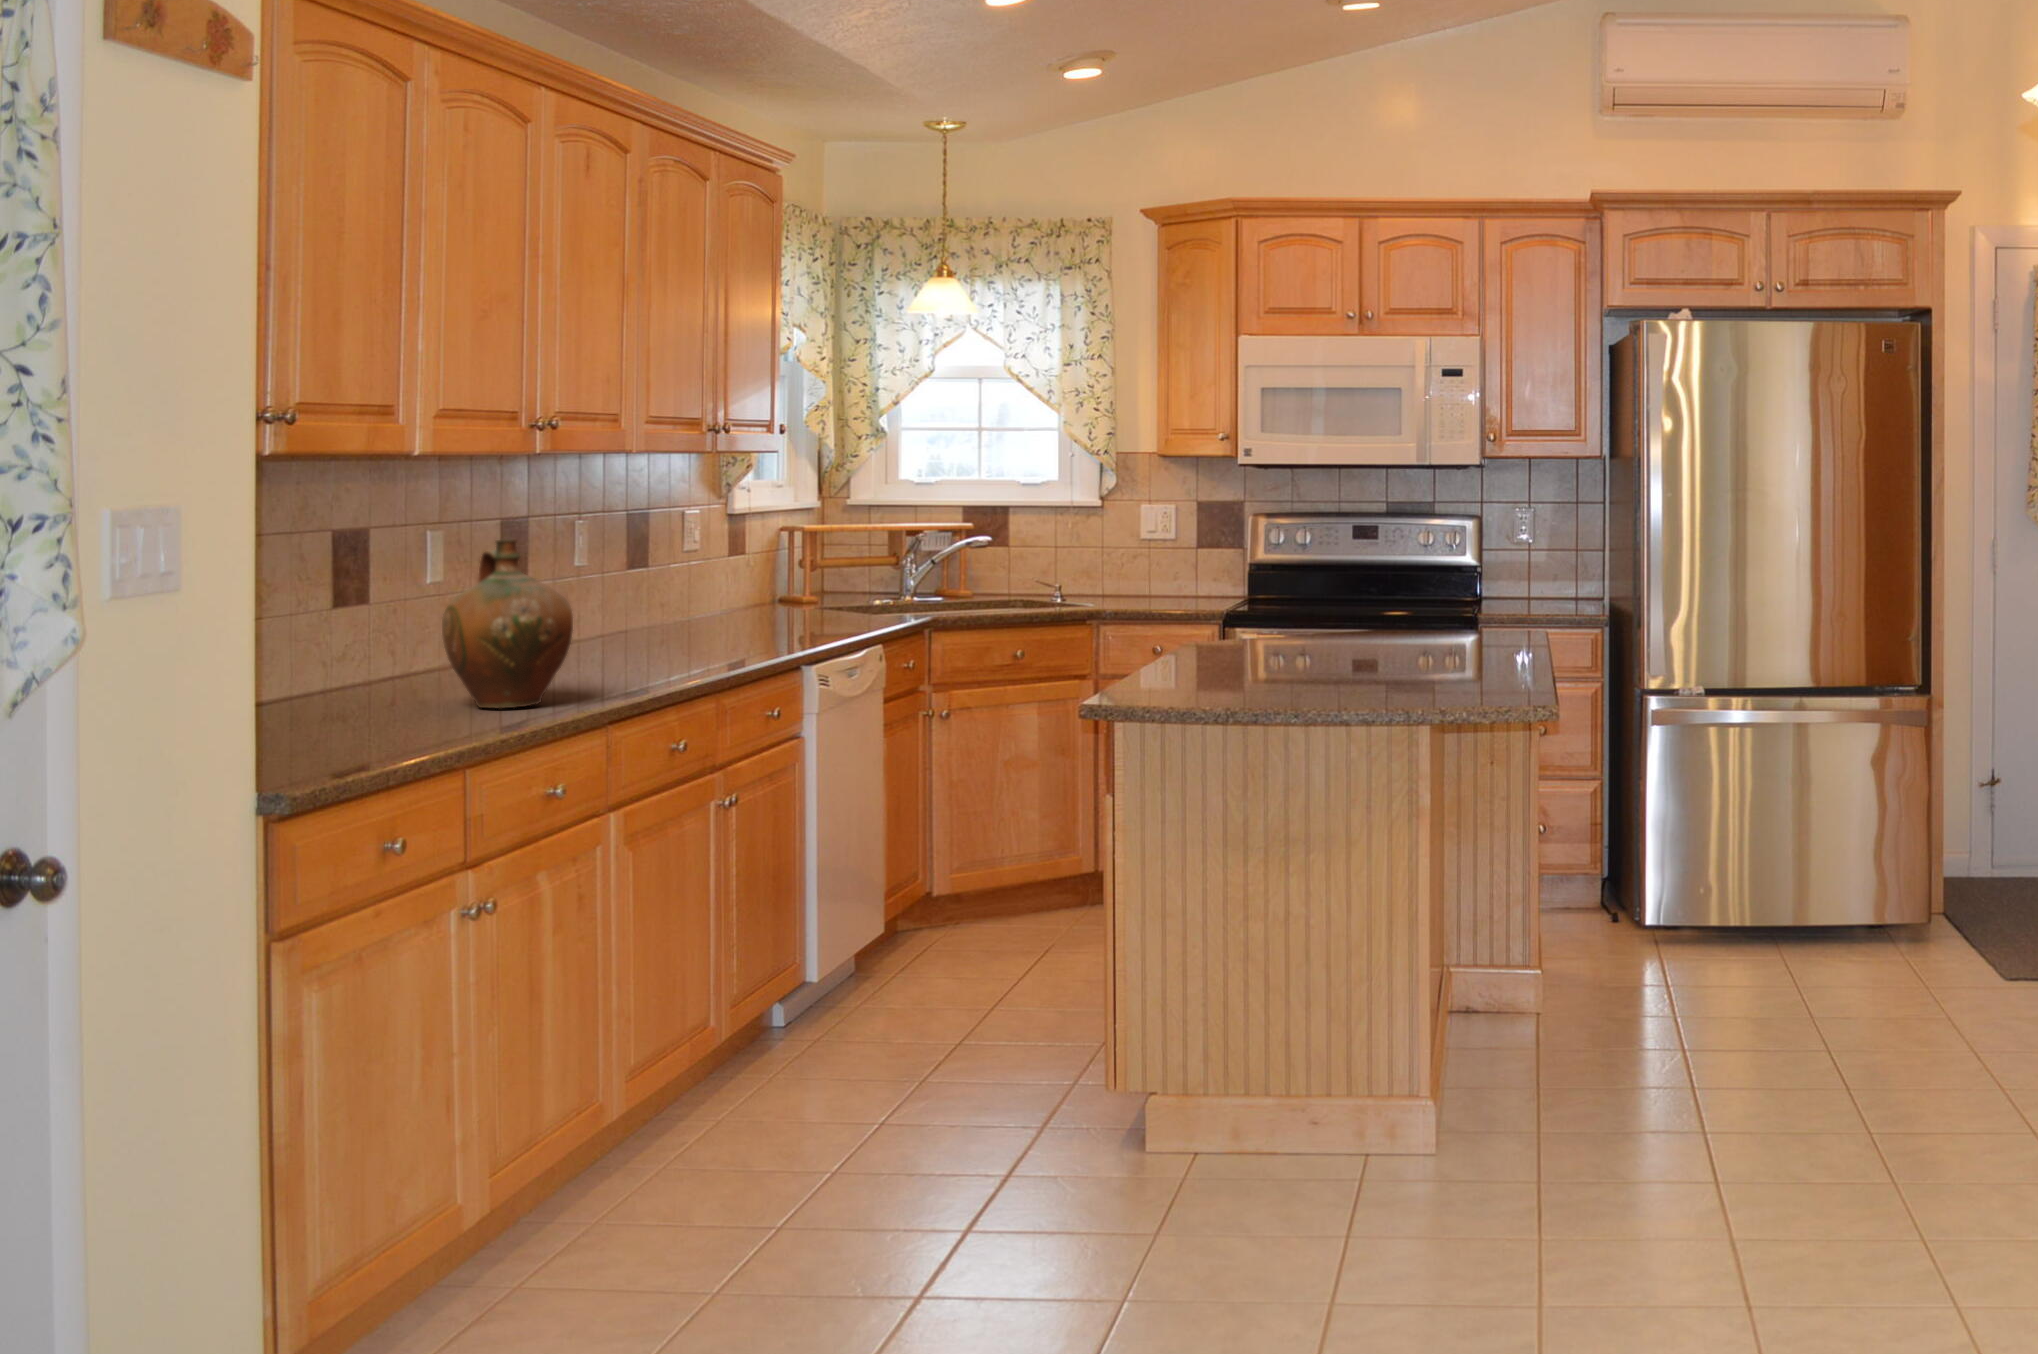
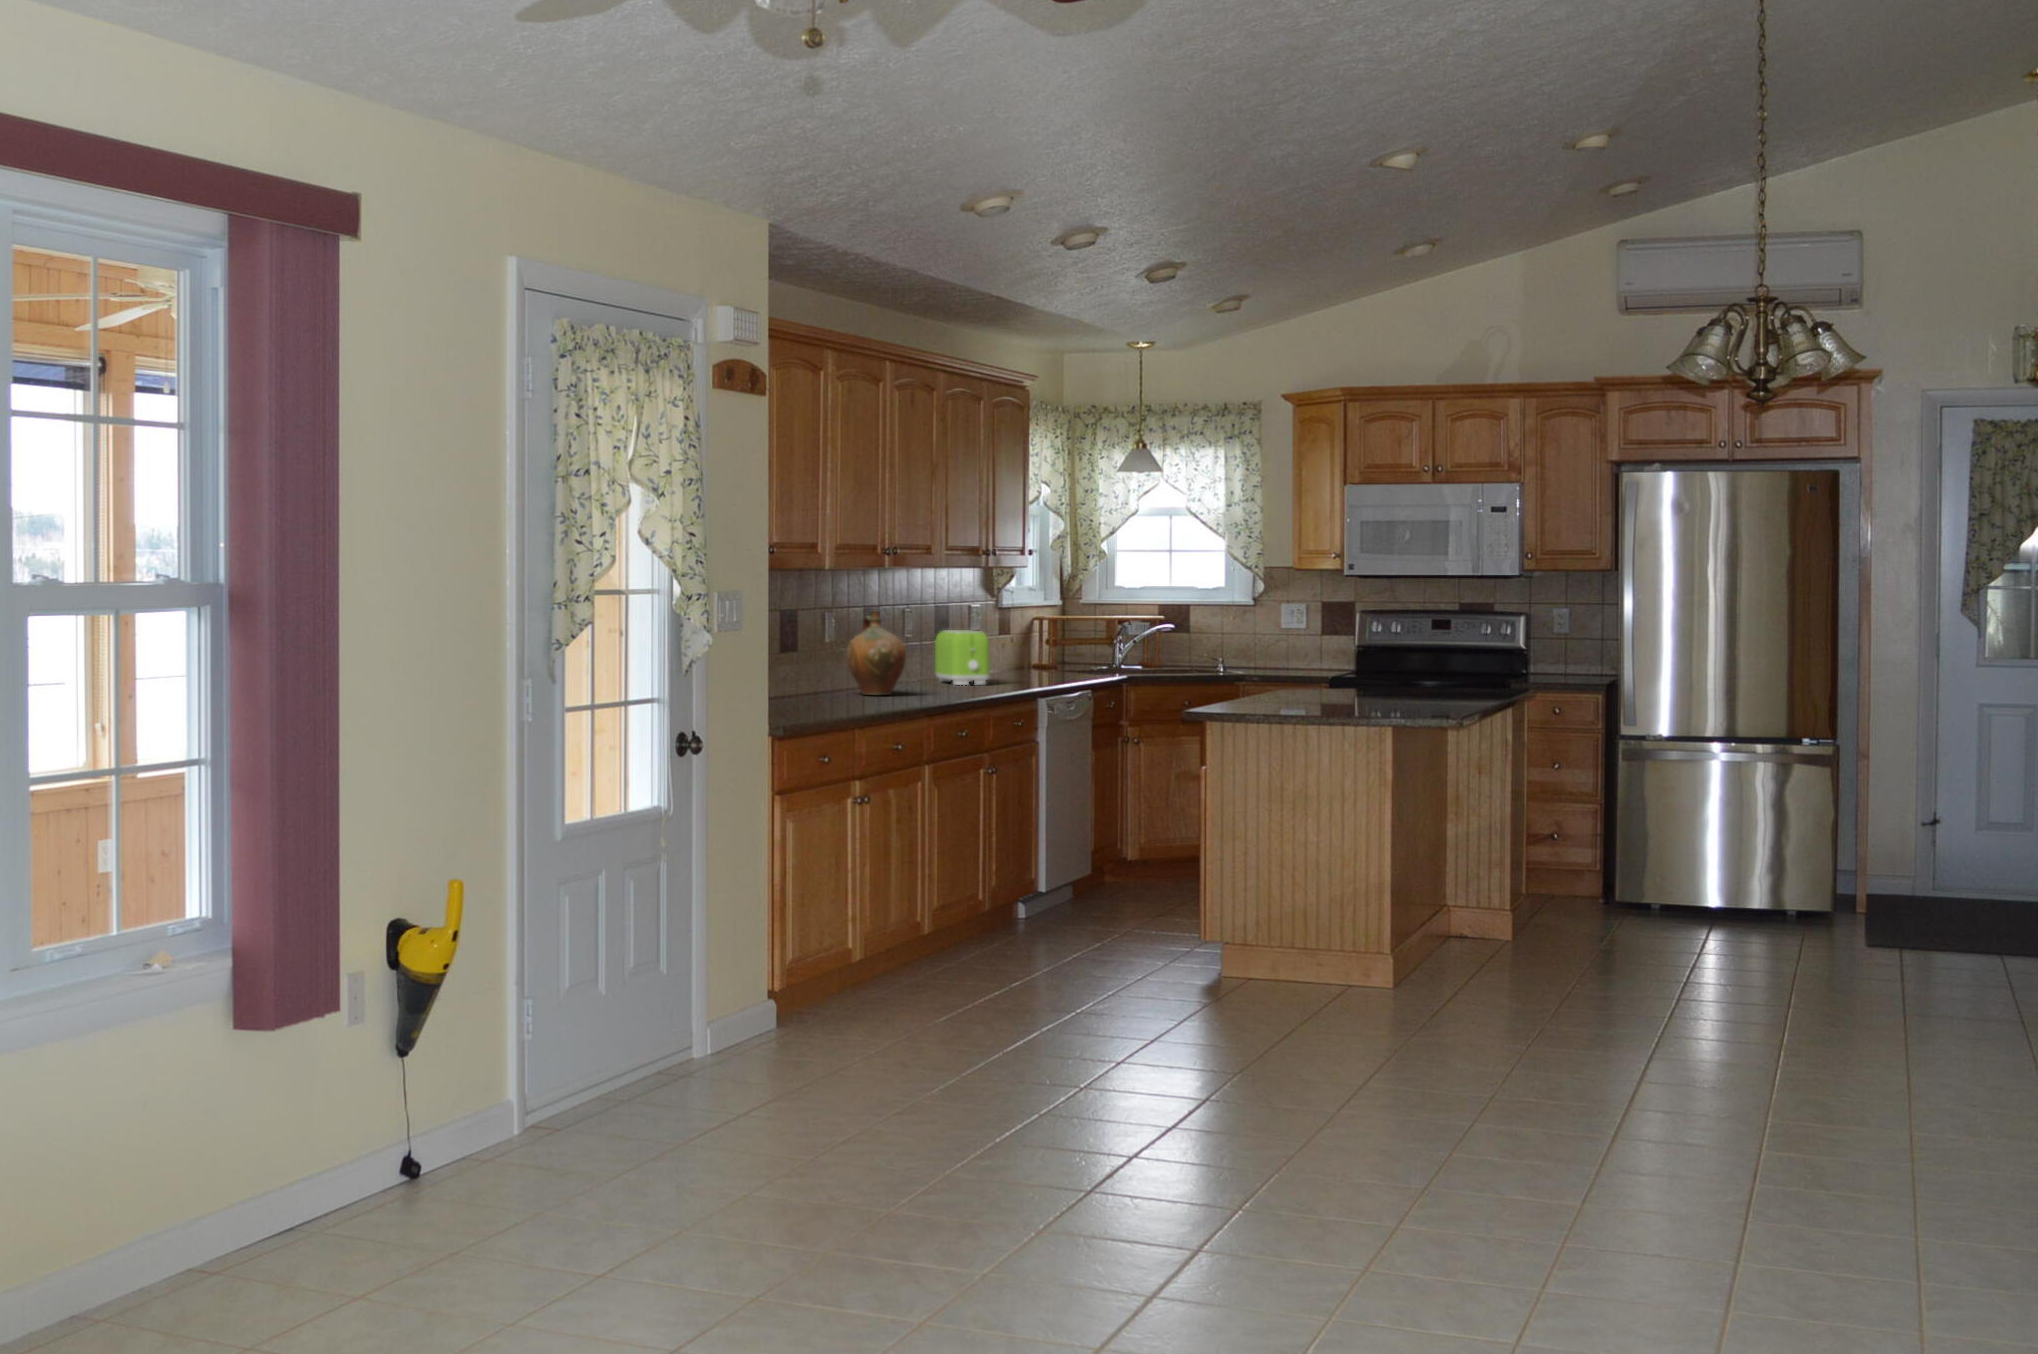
toaster: none [624,561,728,661] -> present [935,630,990,685]

